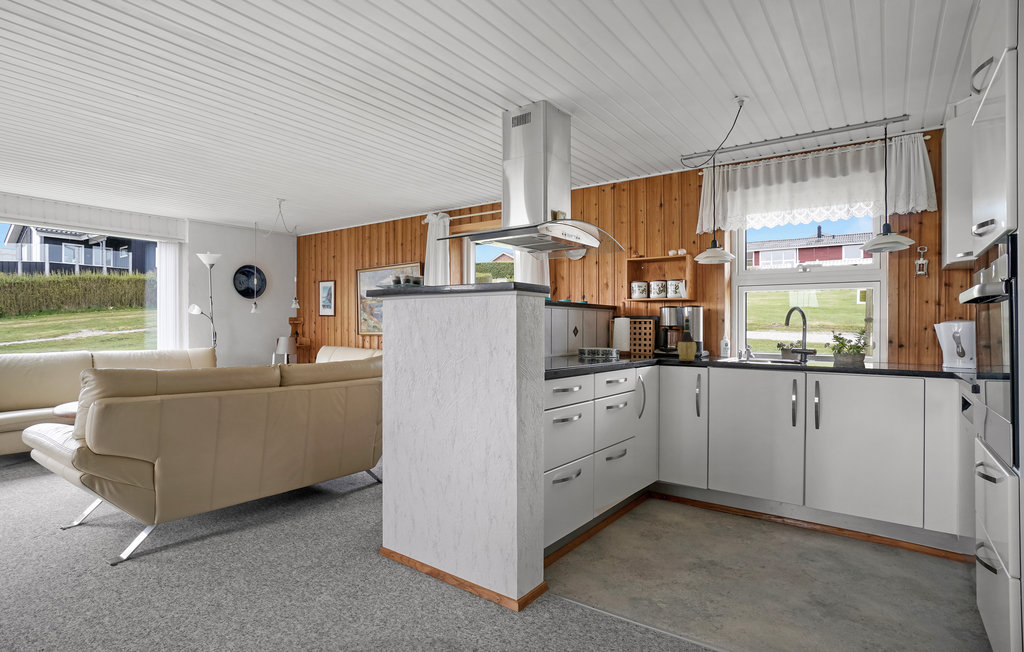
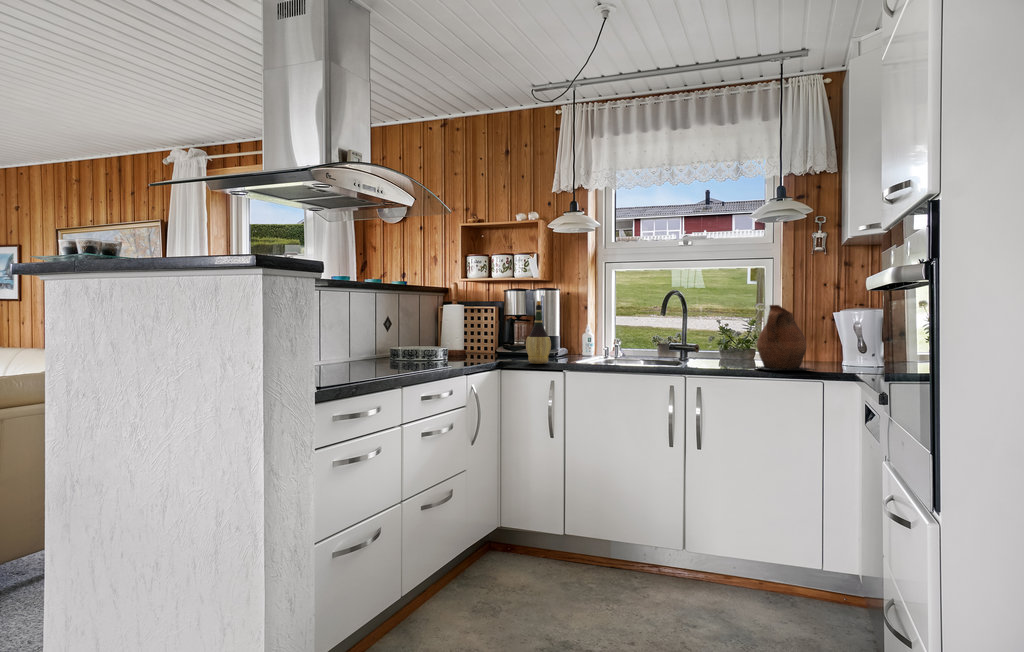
ceramic pitcher: none [858,319,916,370] -> present [755,305,815,371]

